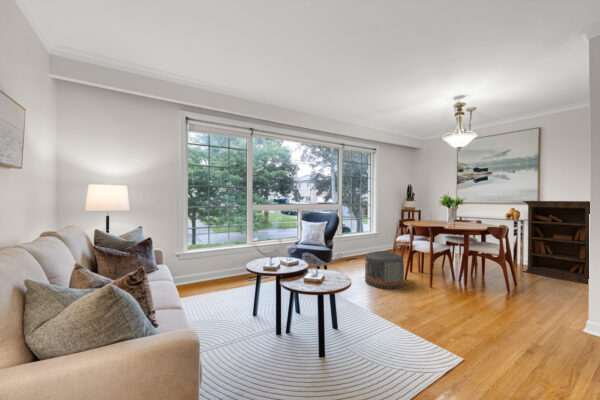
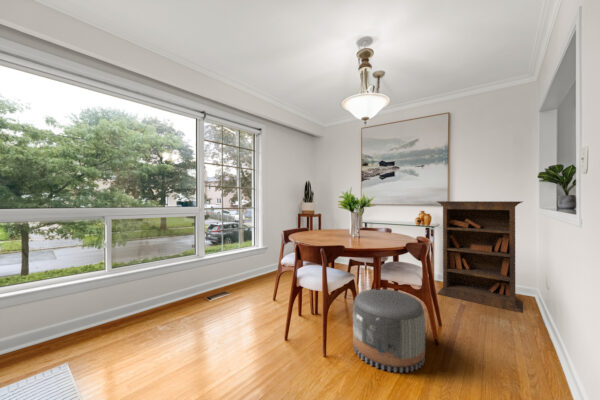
pouf: present [365,251,404,289] -> present [353,289,425,373]

